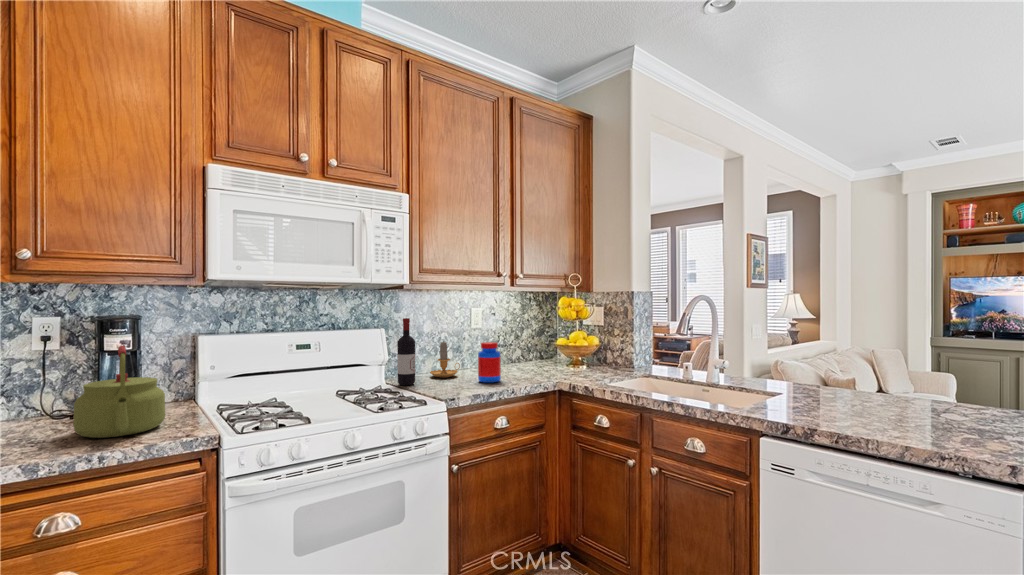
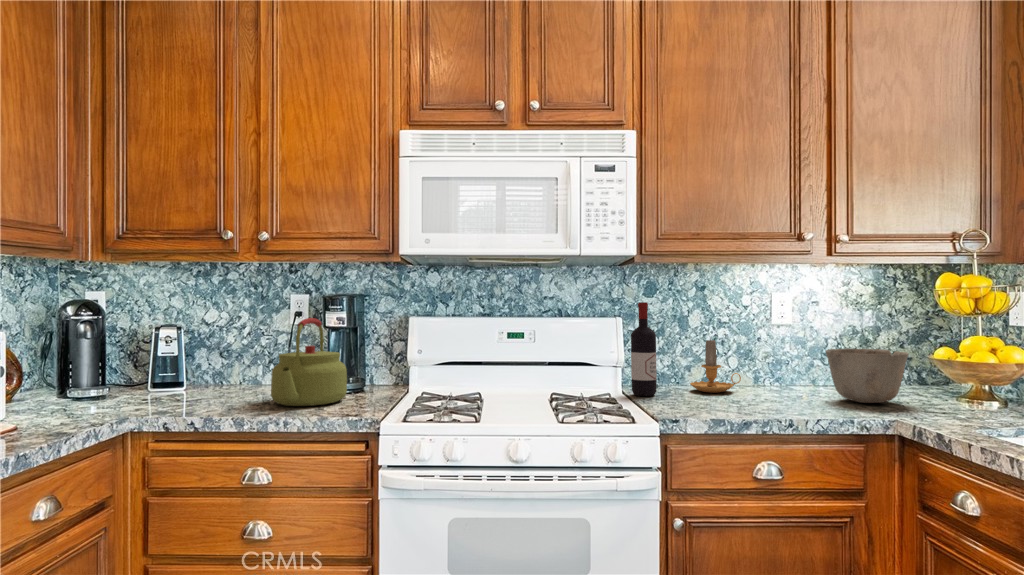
jar: present [478,342,501,383] -> none [751,342,791,407]
ceramic bowl: none [511,342,552,374] -> present [826,348,908,403]

